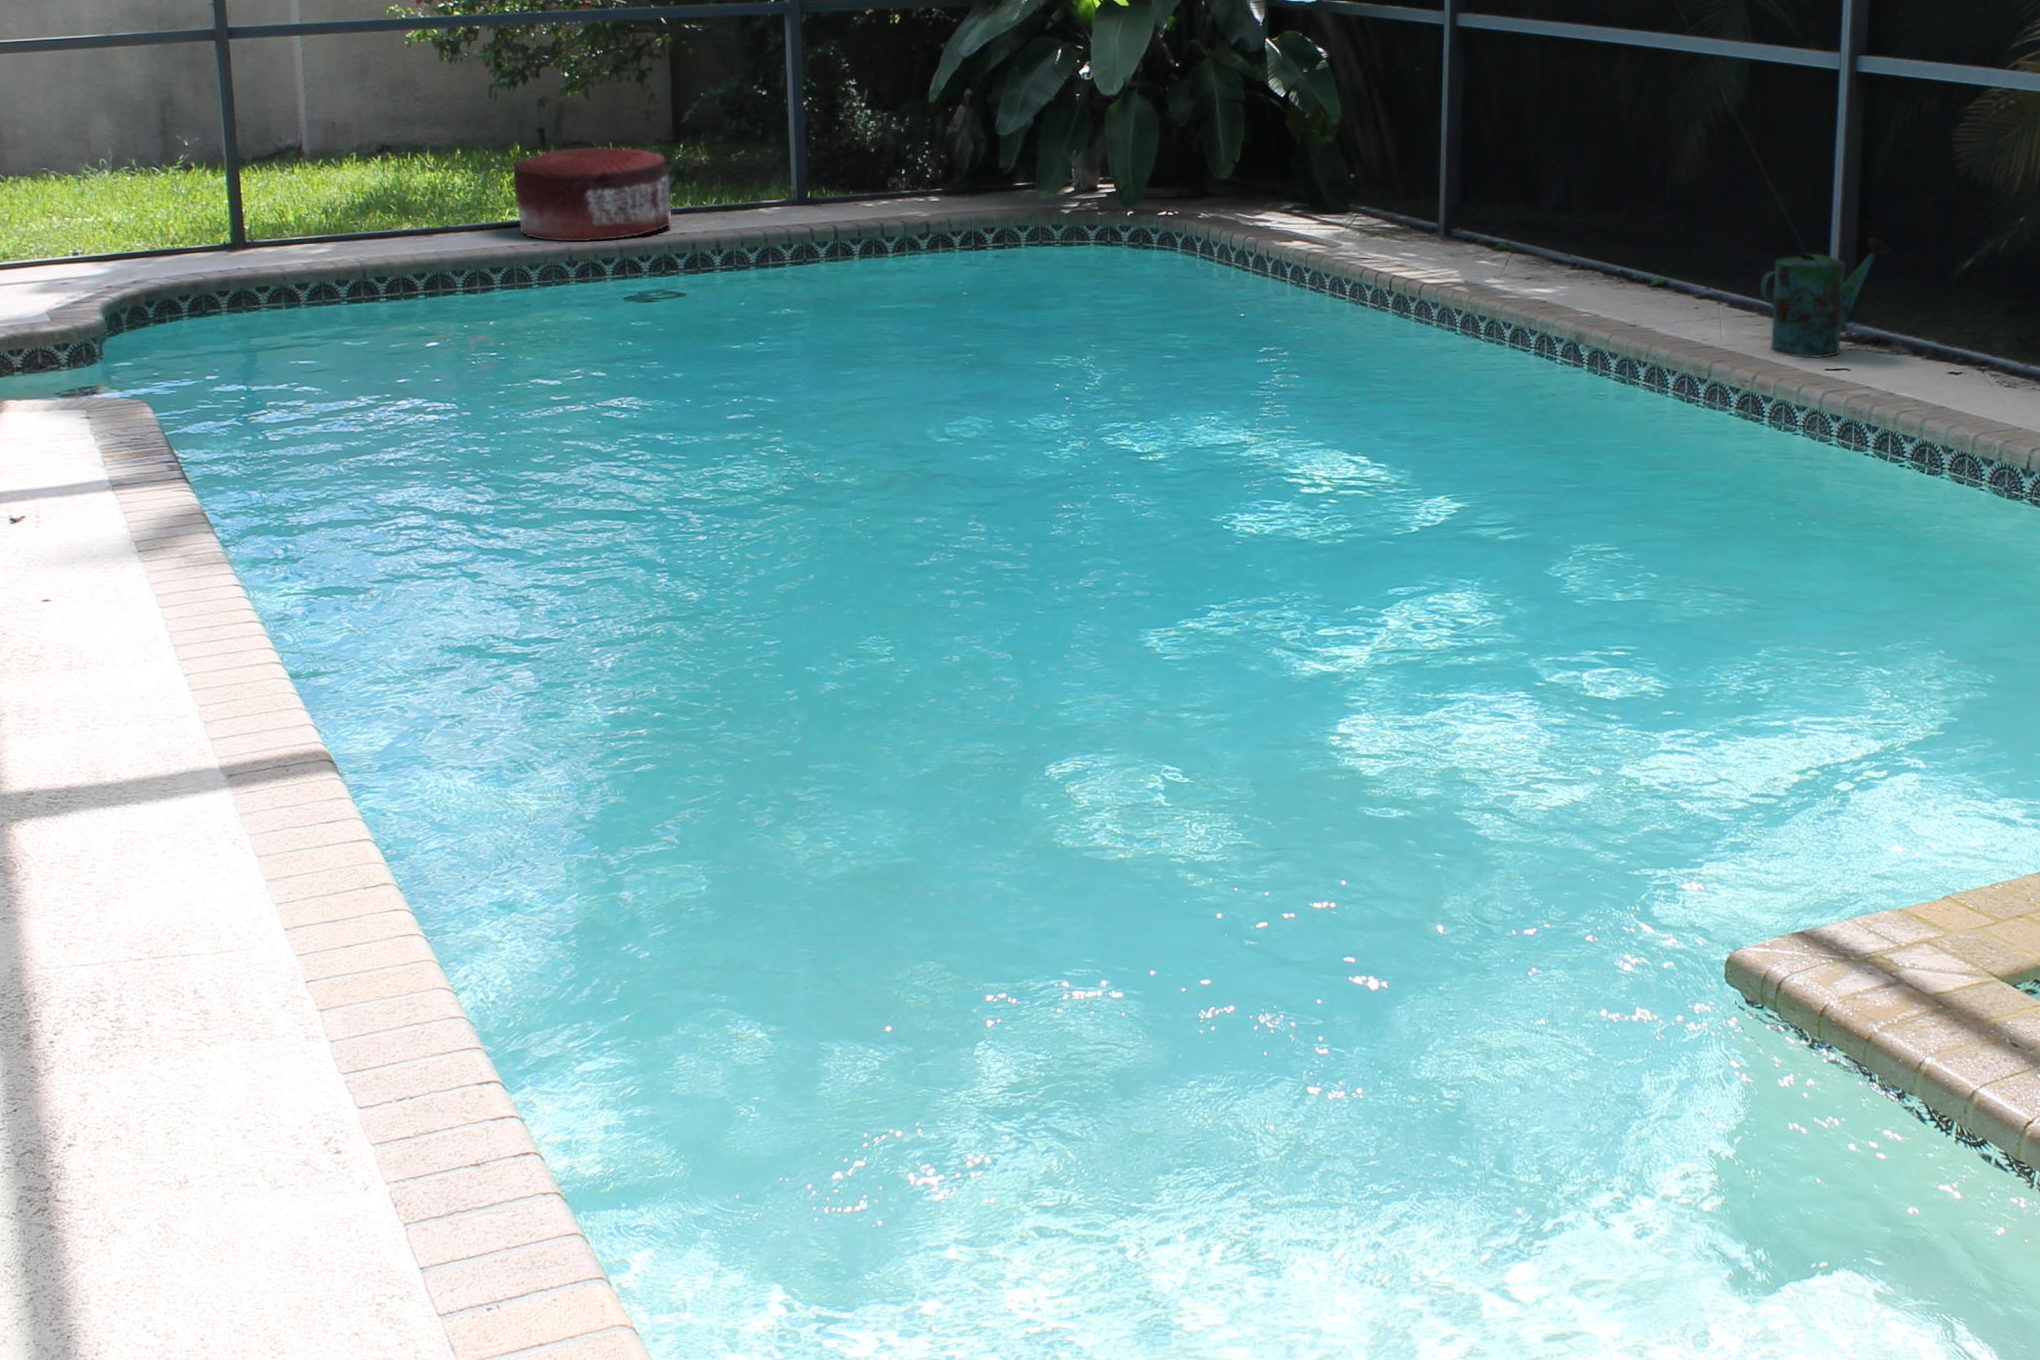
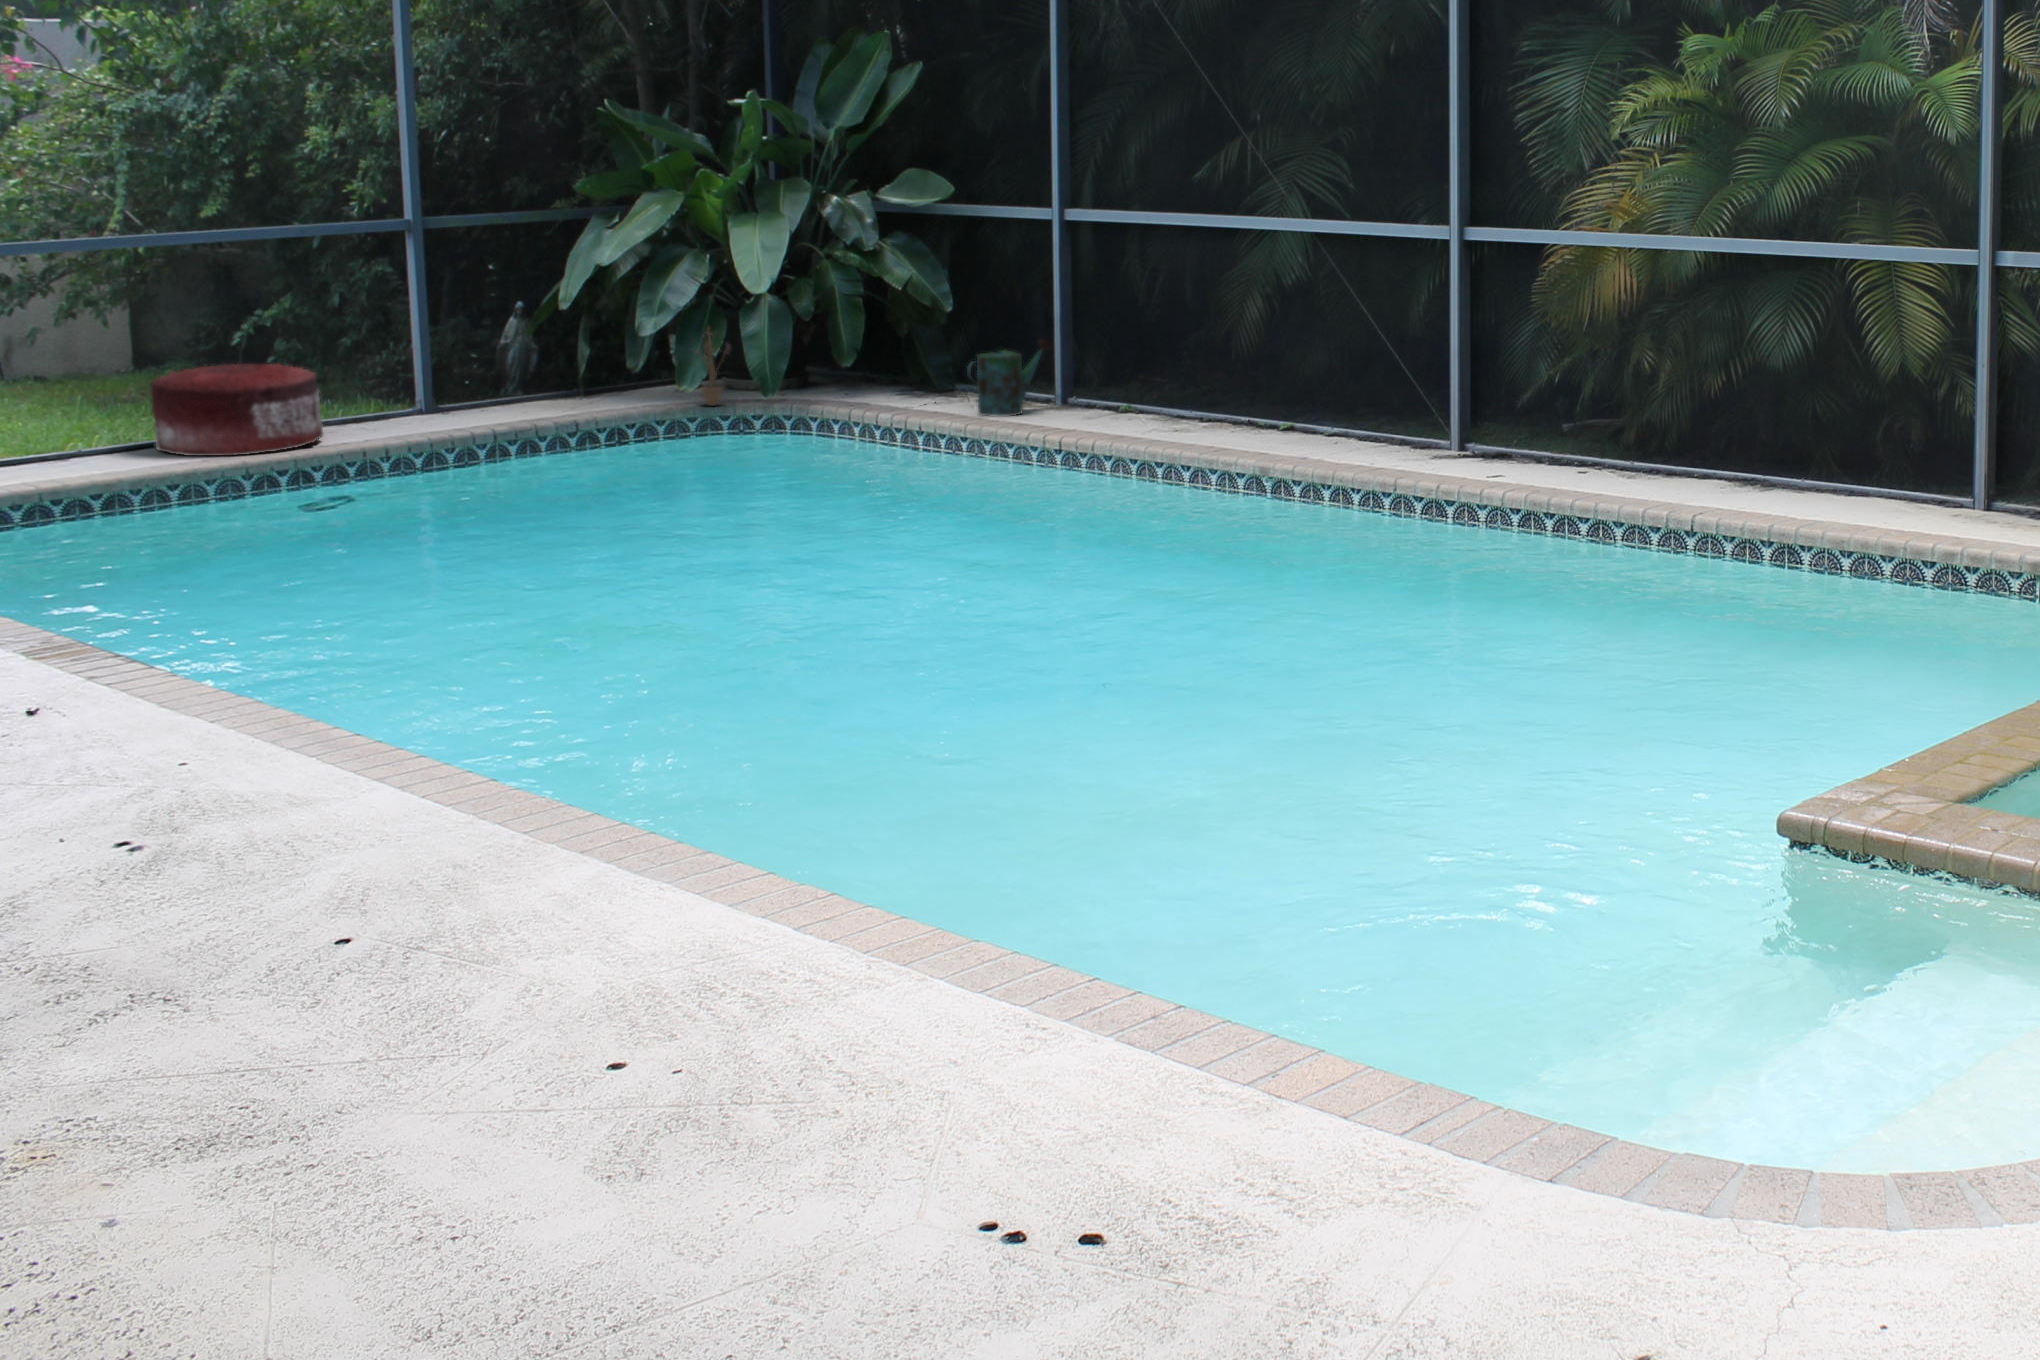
decorative plant: none [1072,123,1105,212] -> present [693,329,730,406]
watering can: present [1760,238,1889,357] -> present [967,340,1051,417]

